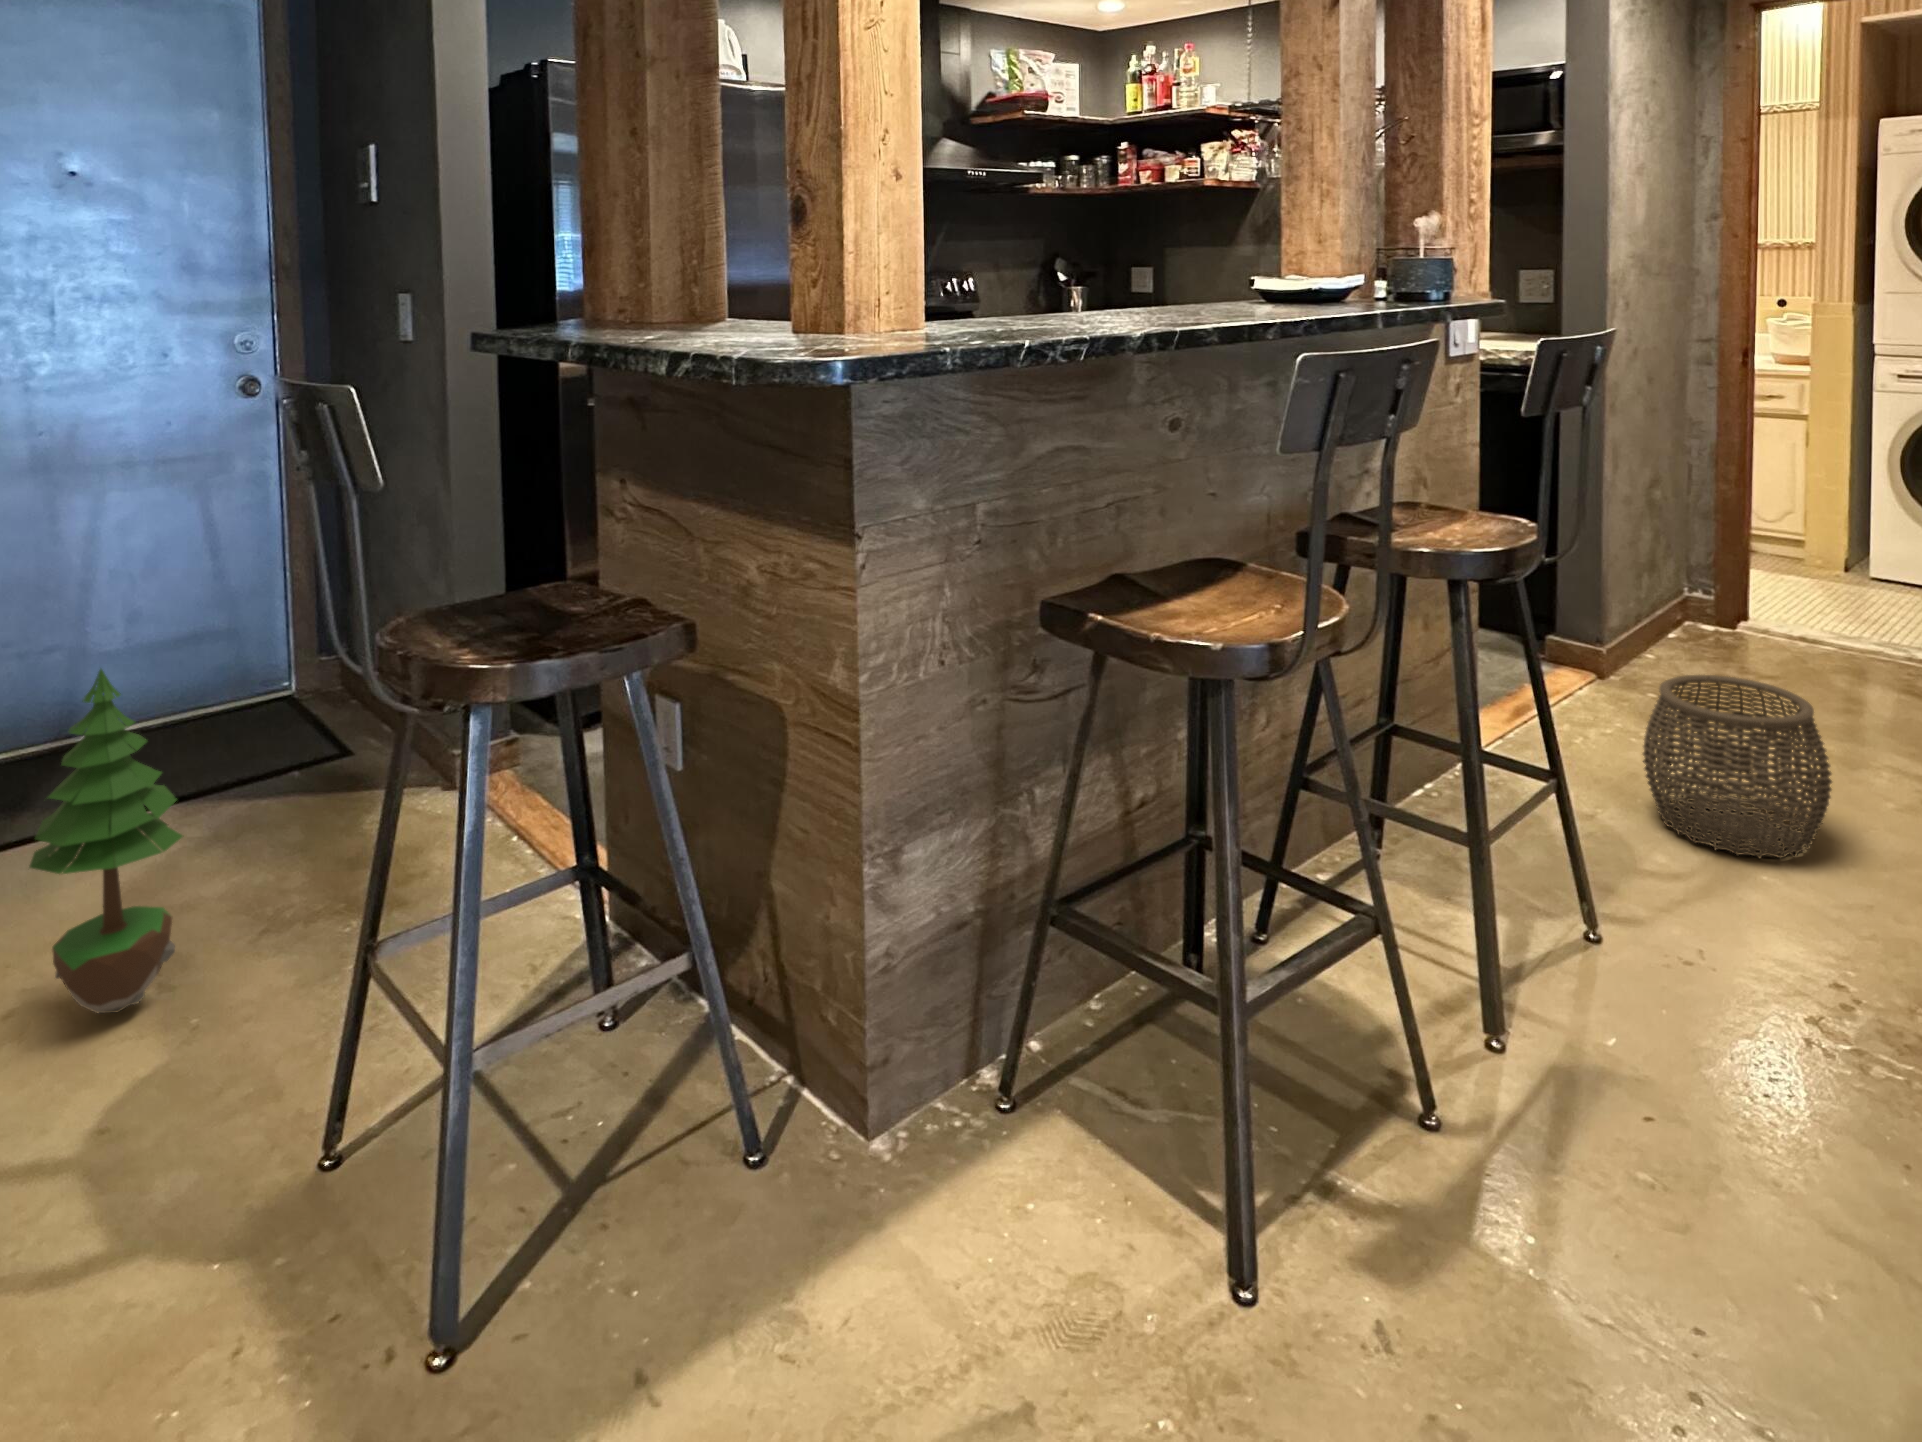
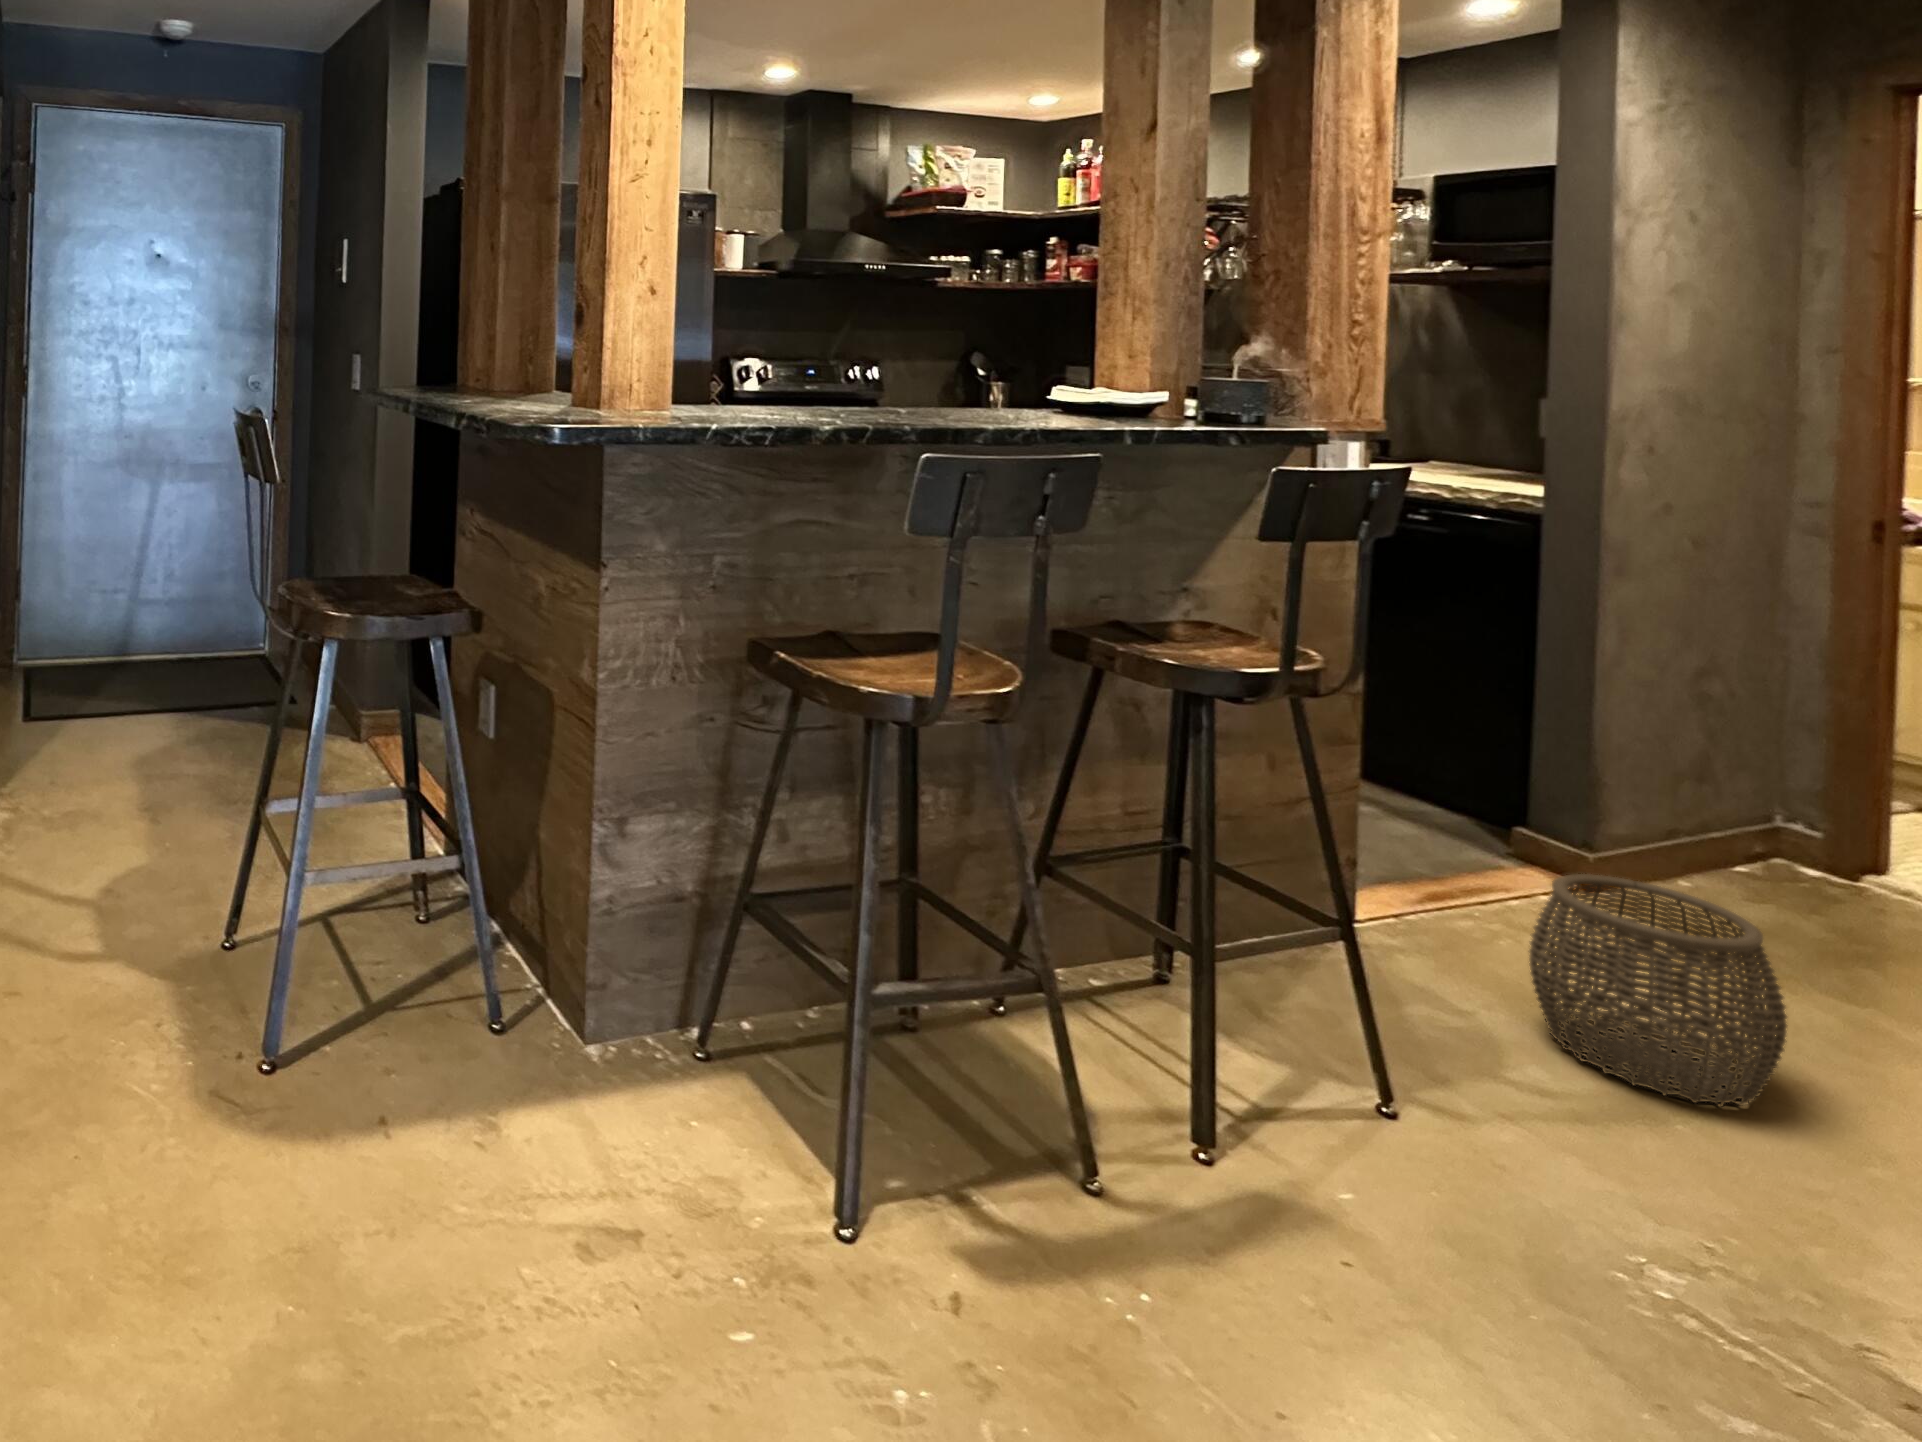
potted tree: present [30,669,182,1013] -> none [86,596,173,832]

